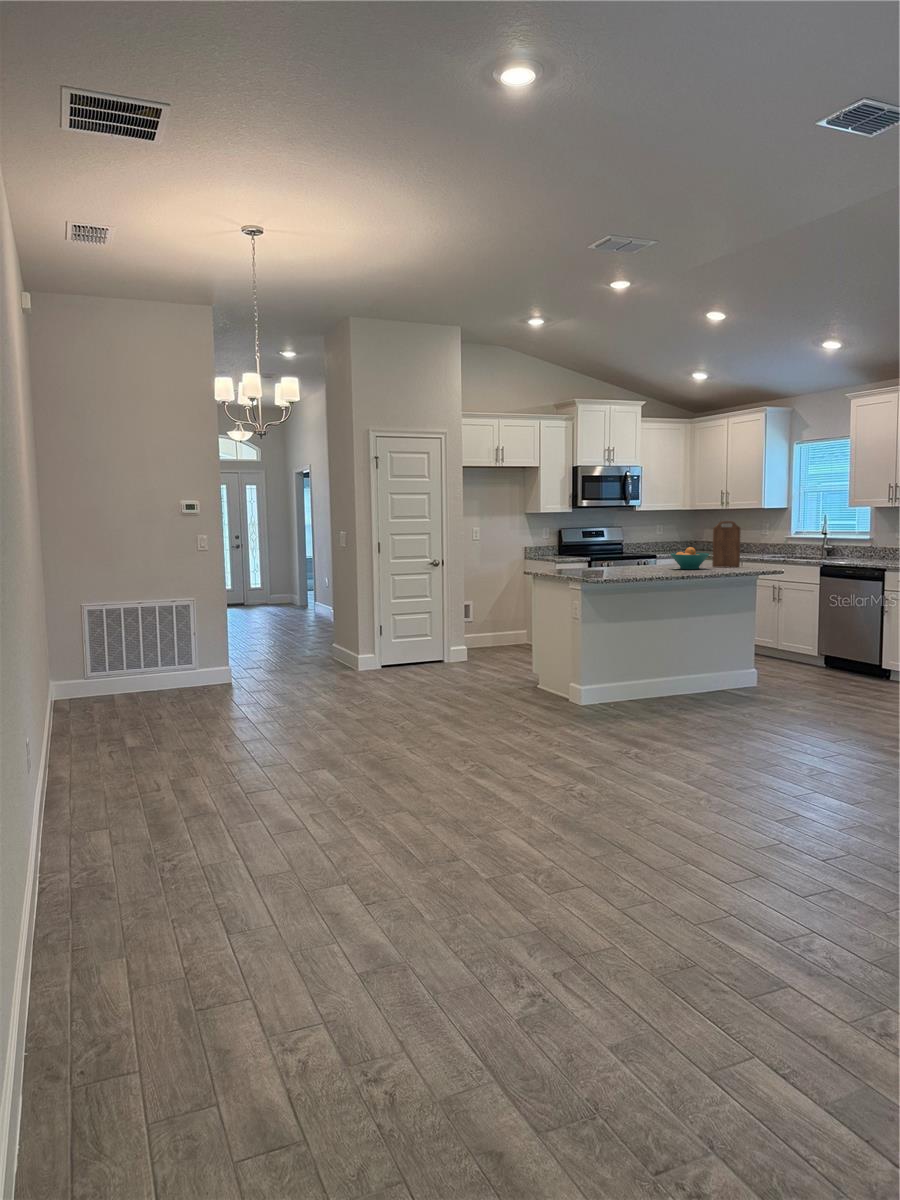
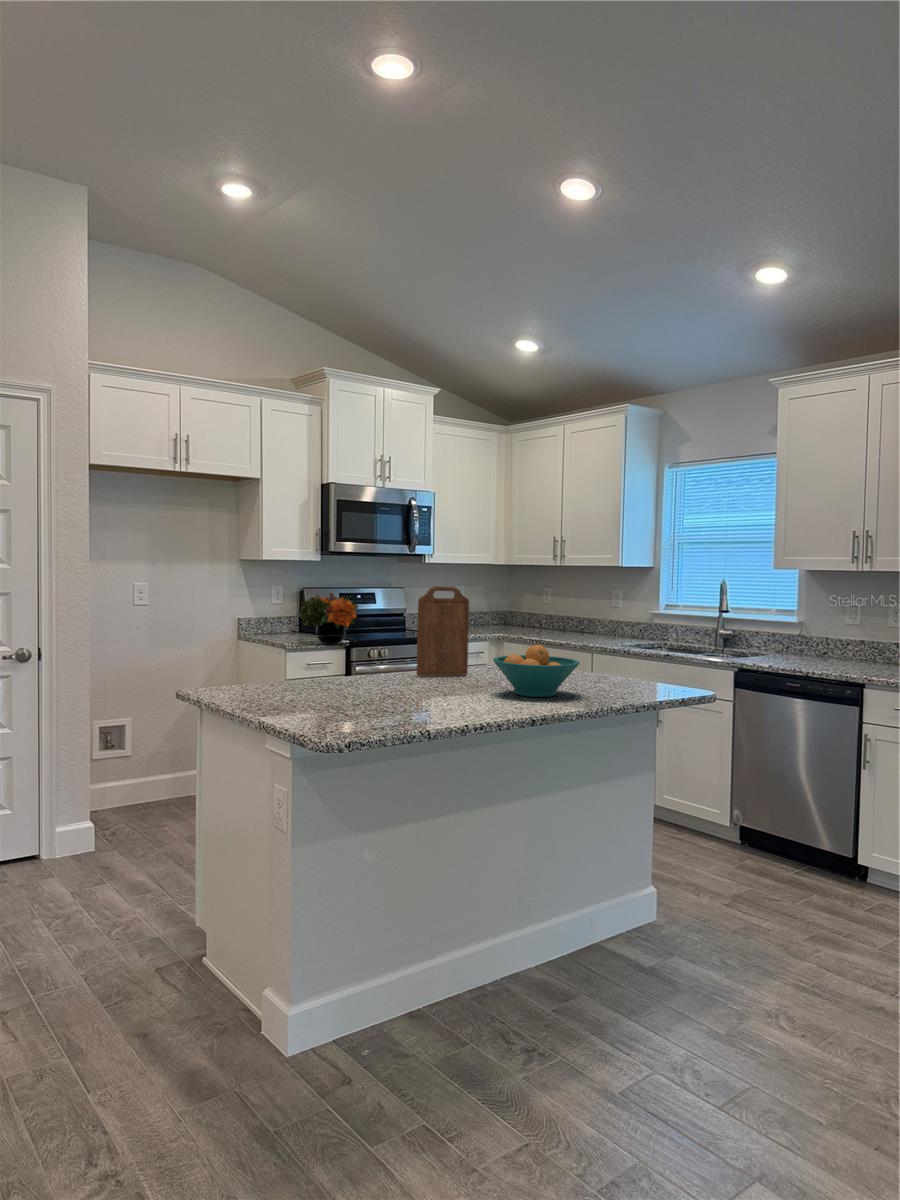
cutting board: present [712,521,740,567] -> present [417,586,469,676]
flower arrangement: none [560,531,595,561] -> present [299,593,358,645]

